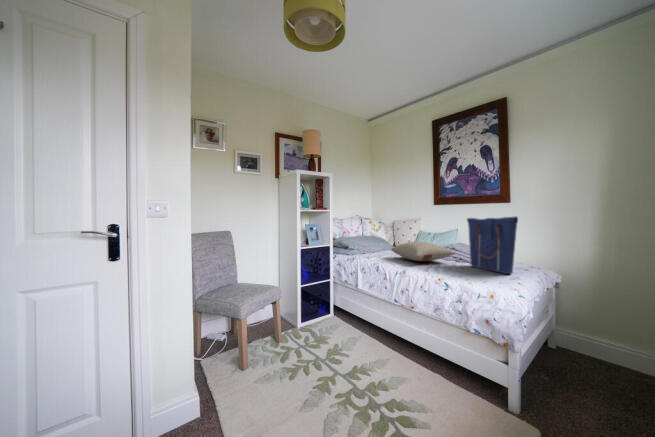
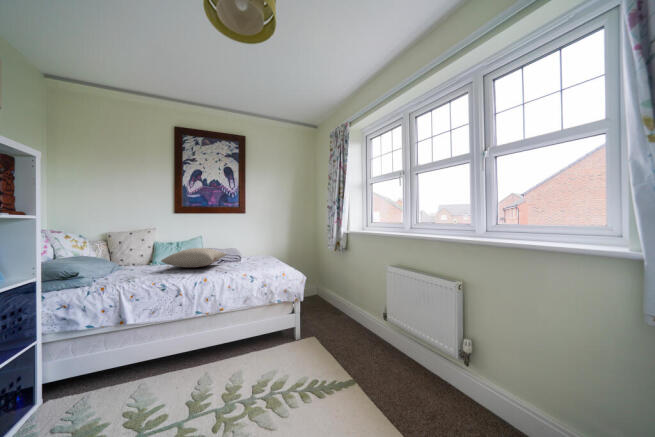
tote bag: present [467,217,518,274] -> none [235,223,272,263]

